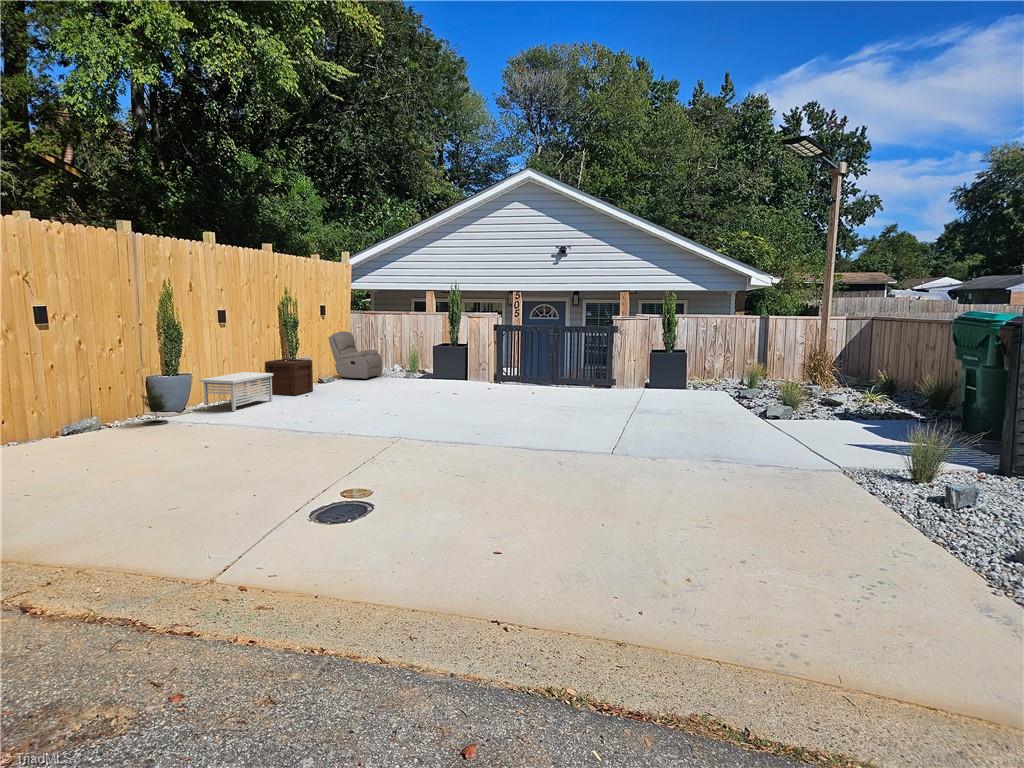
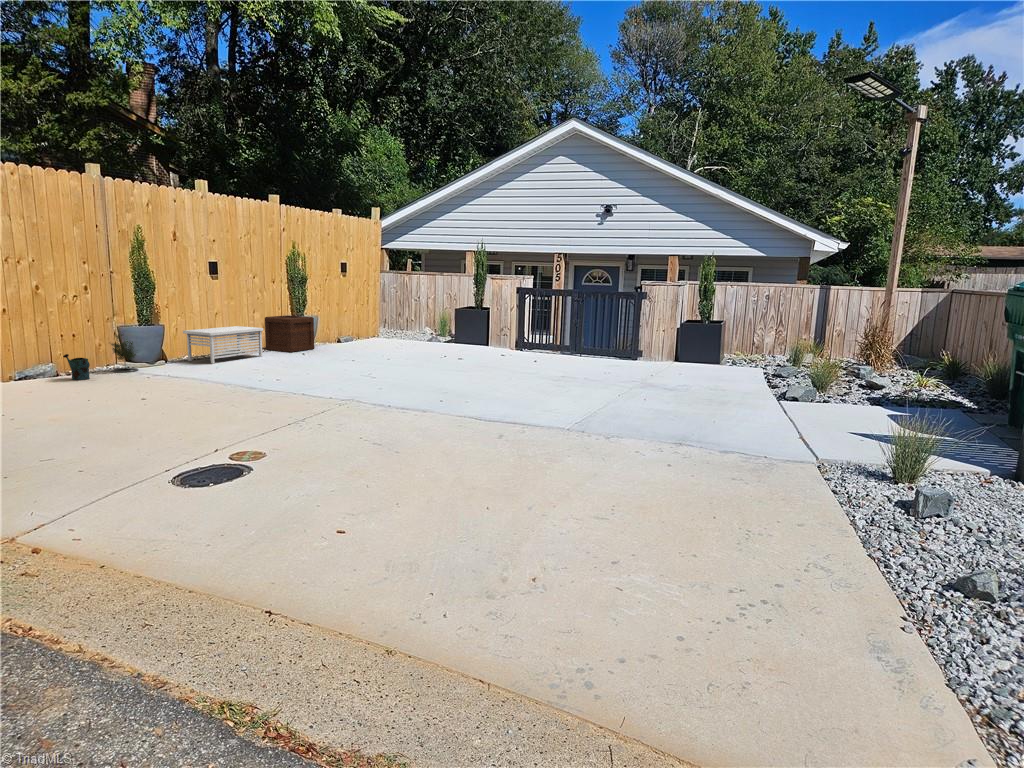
chair: present [328,331,383,379] -> none [346,291,403,340]
watering can: none [102,410,135,436] -> present [63,354,90,380]

